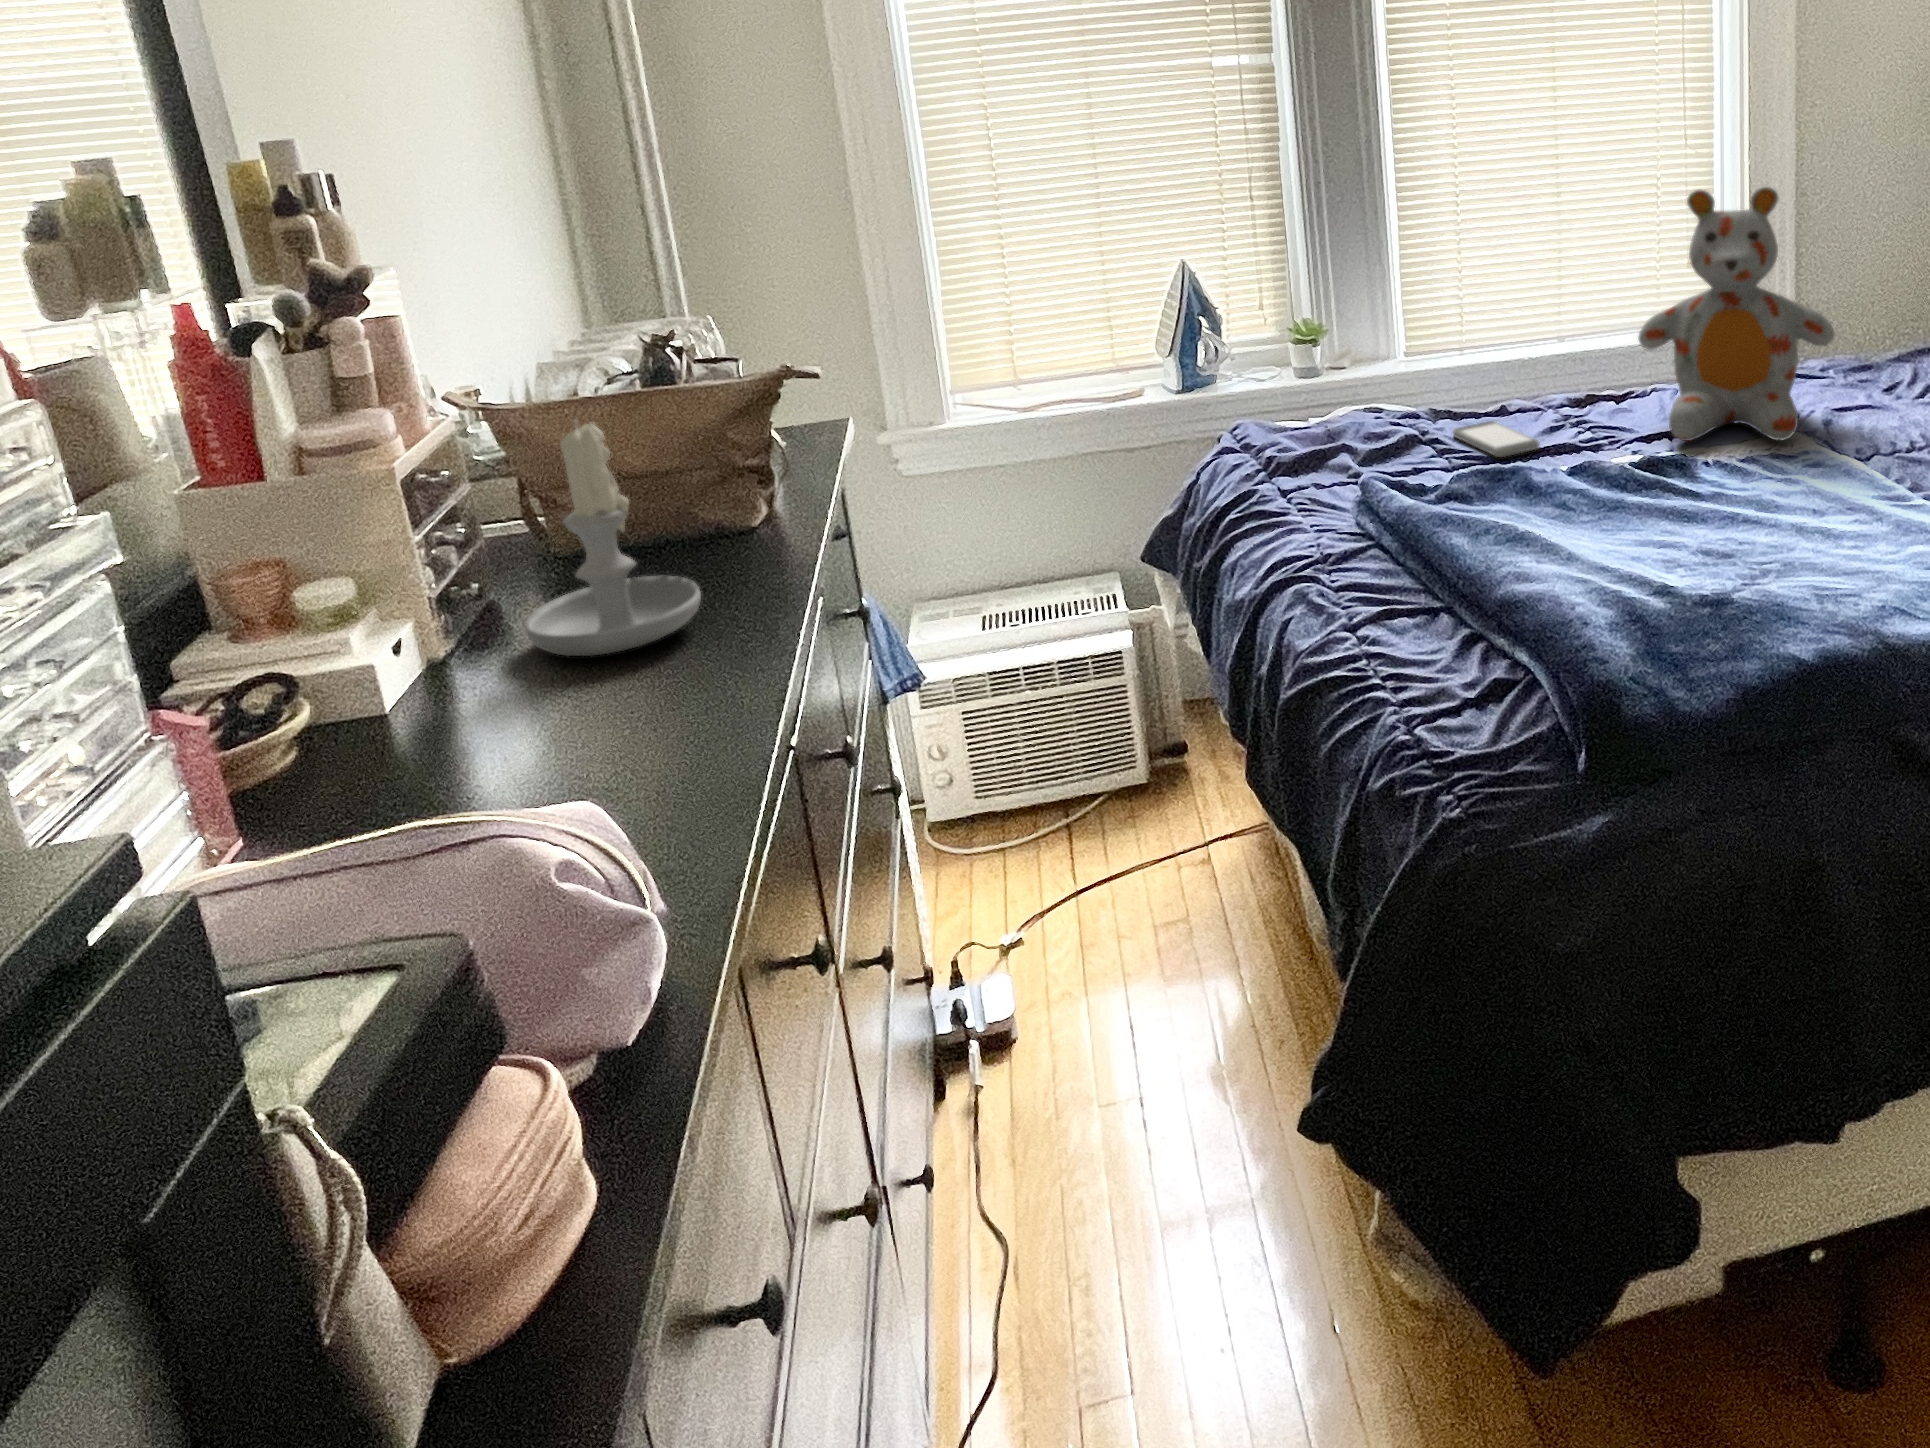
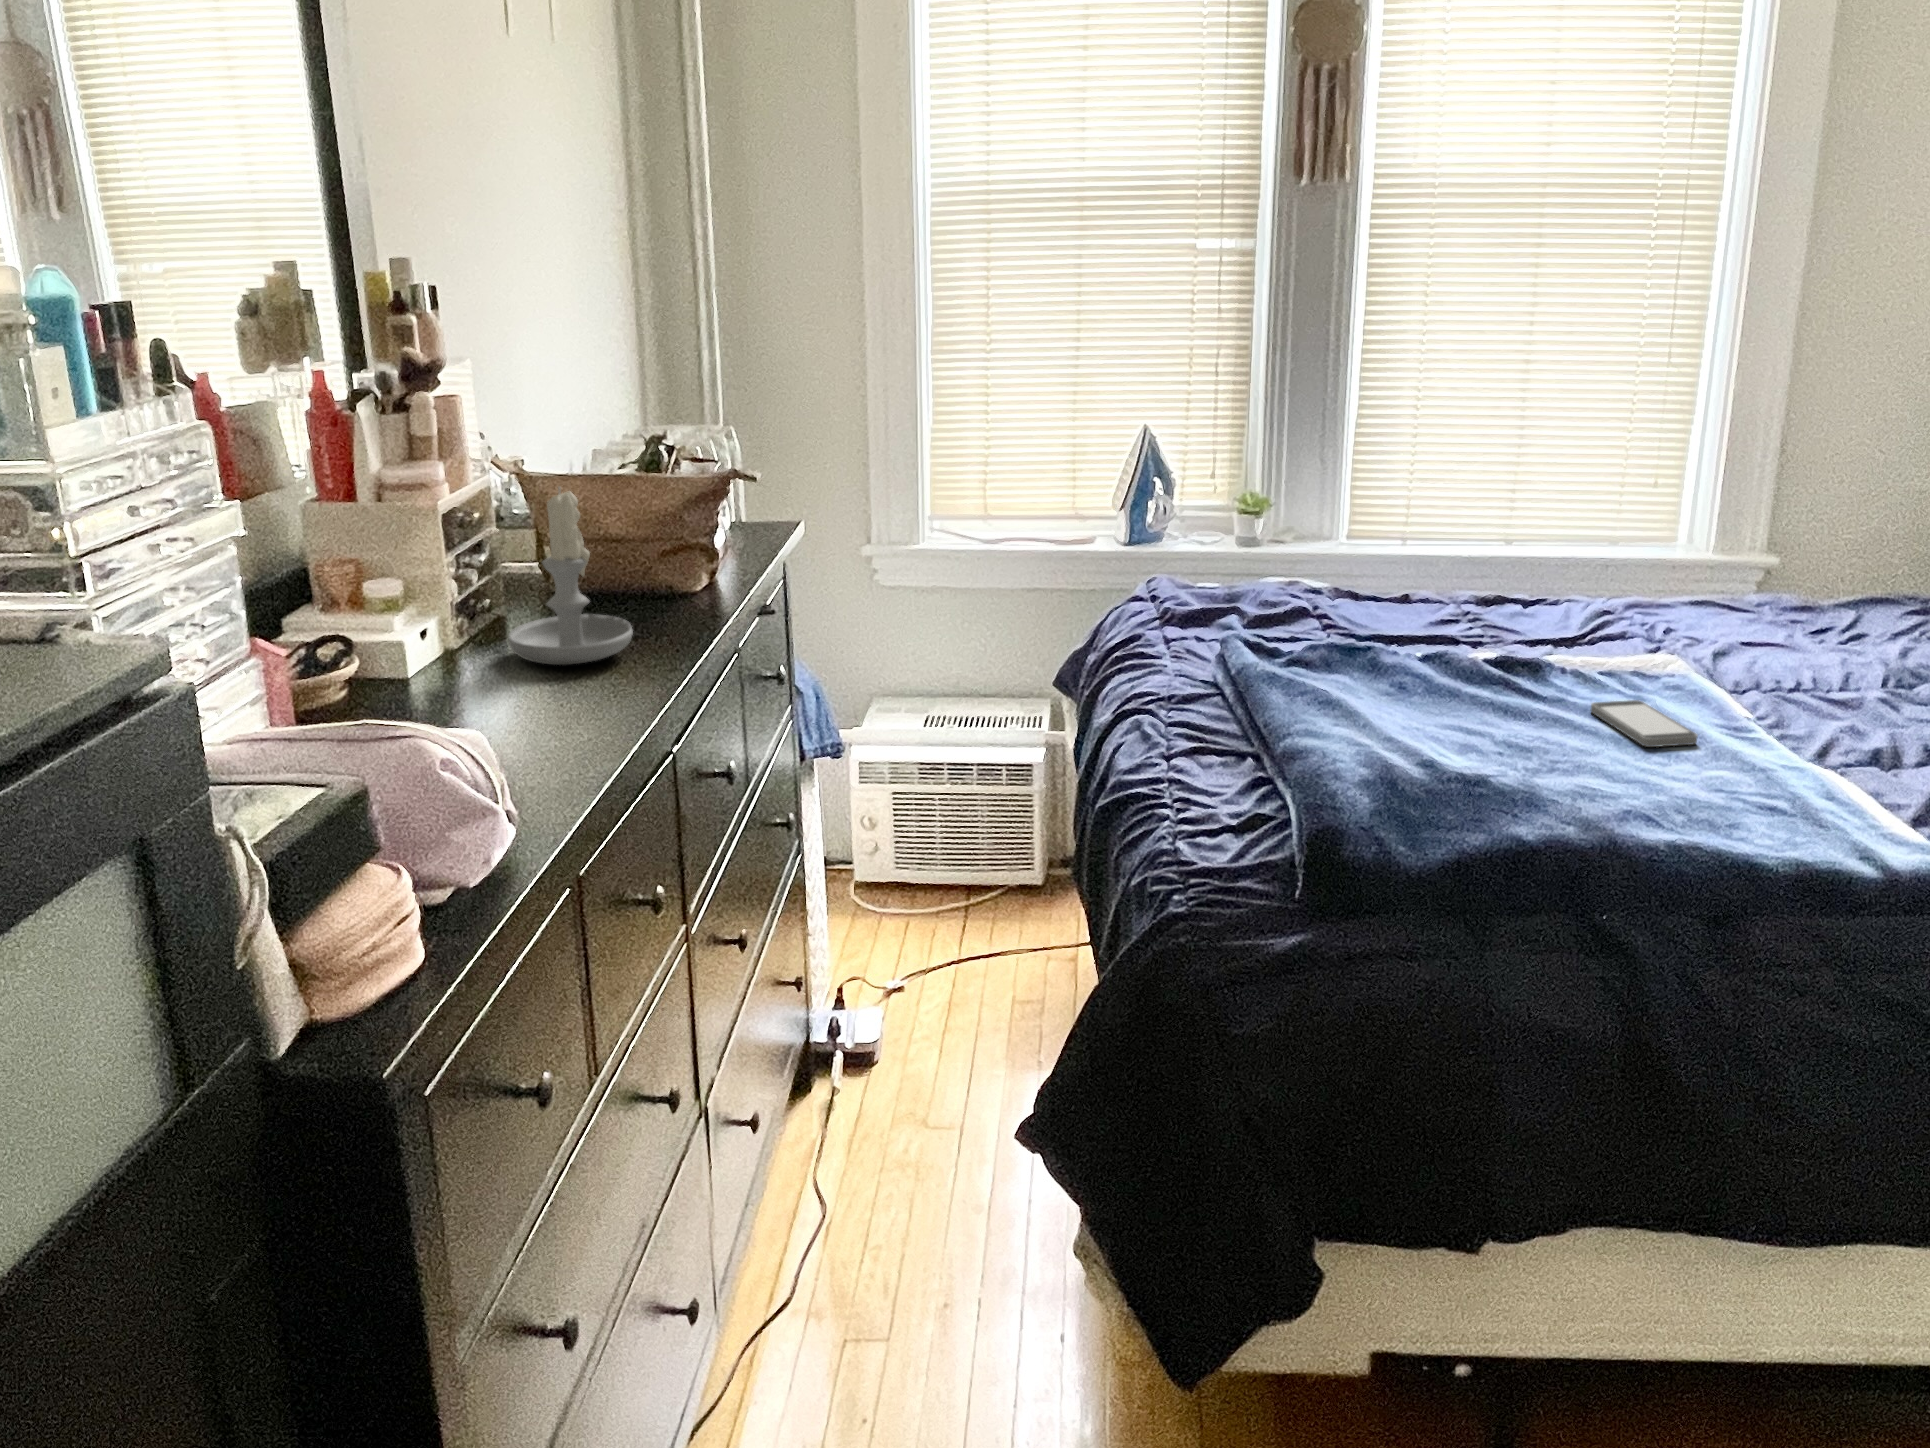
stuffed bear: present [1638,187,1835,441] -> none [1528,408,1727,661]
smartphone: present [1453,421,1539,457] -> present [1591,700,1698,747]

